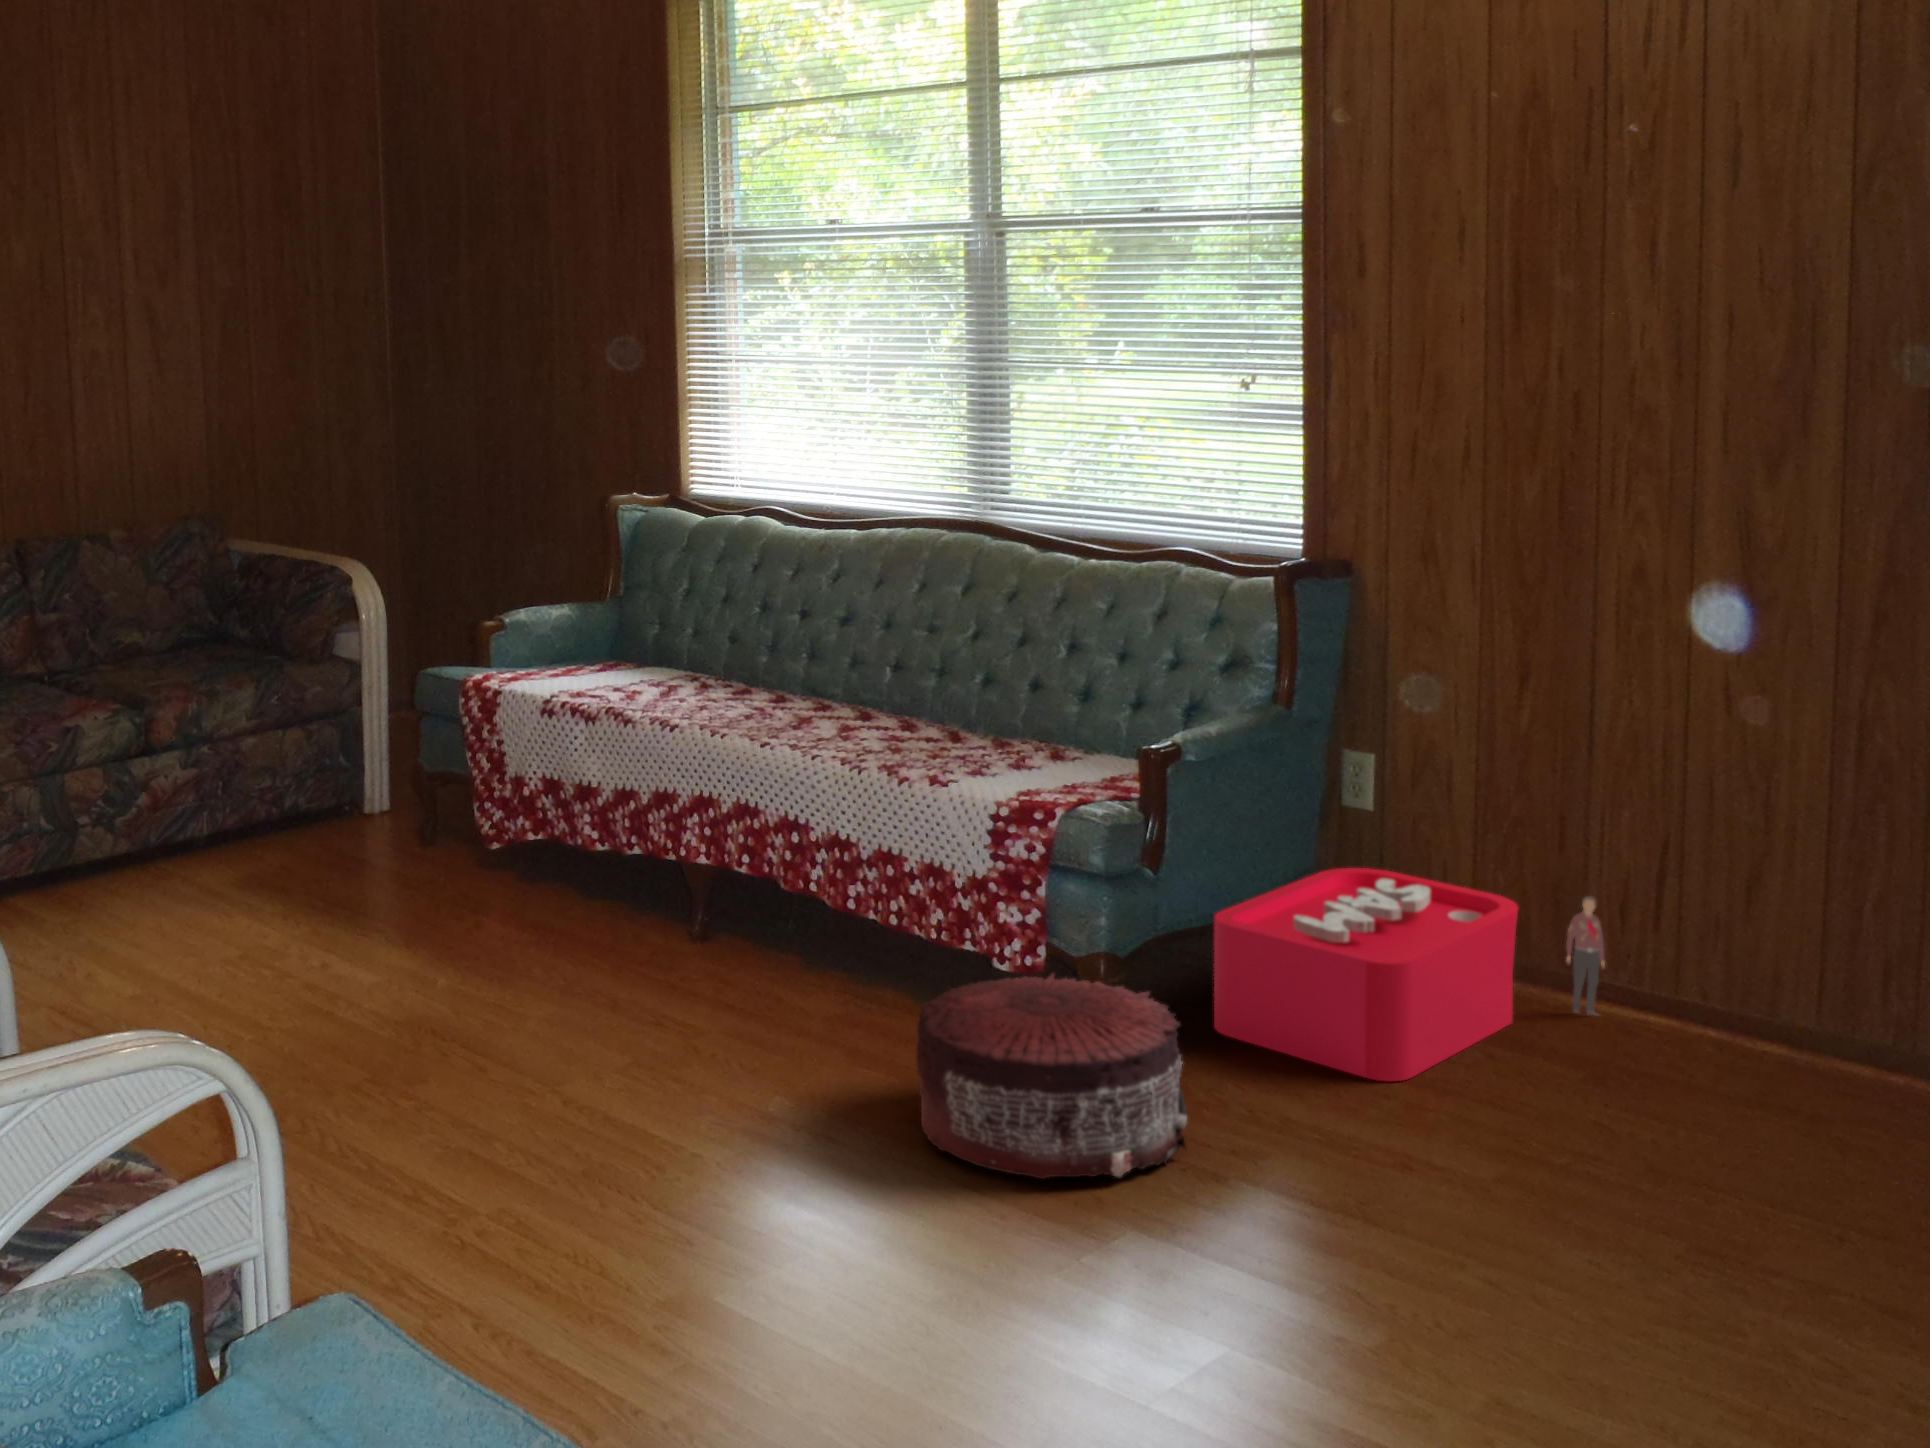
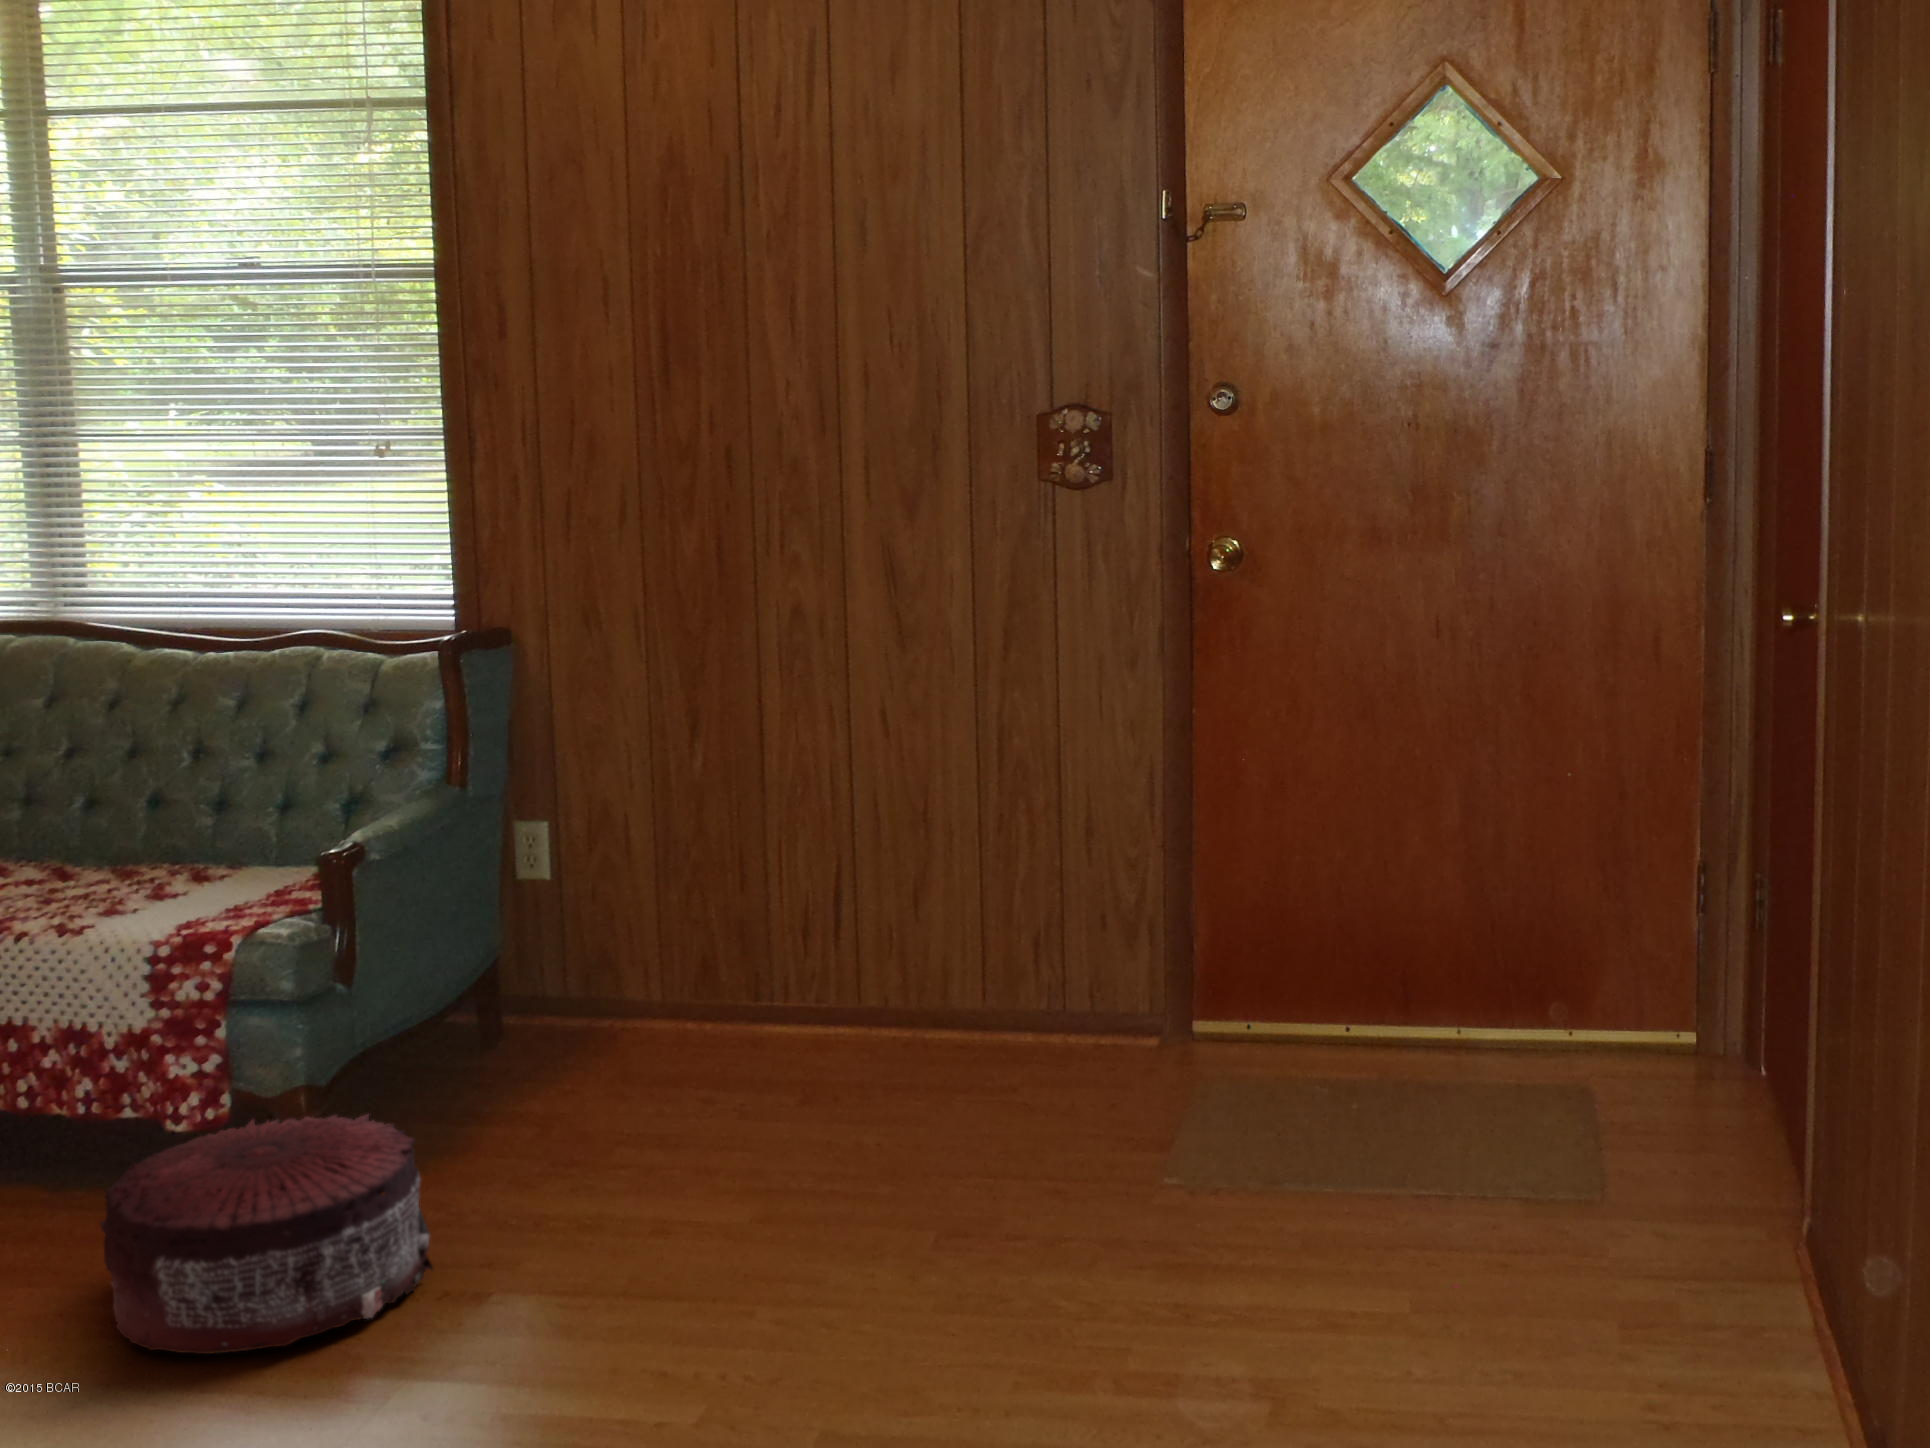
storage bin: present [1214,868,1605,1081] -> none [409,925,779,1149]

